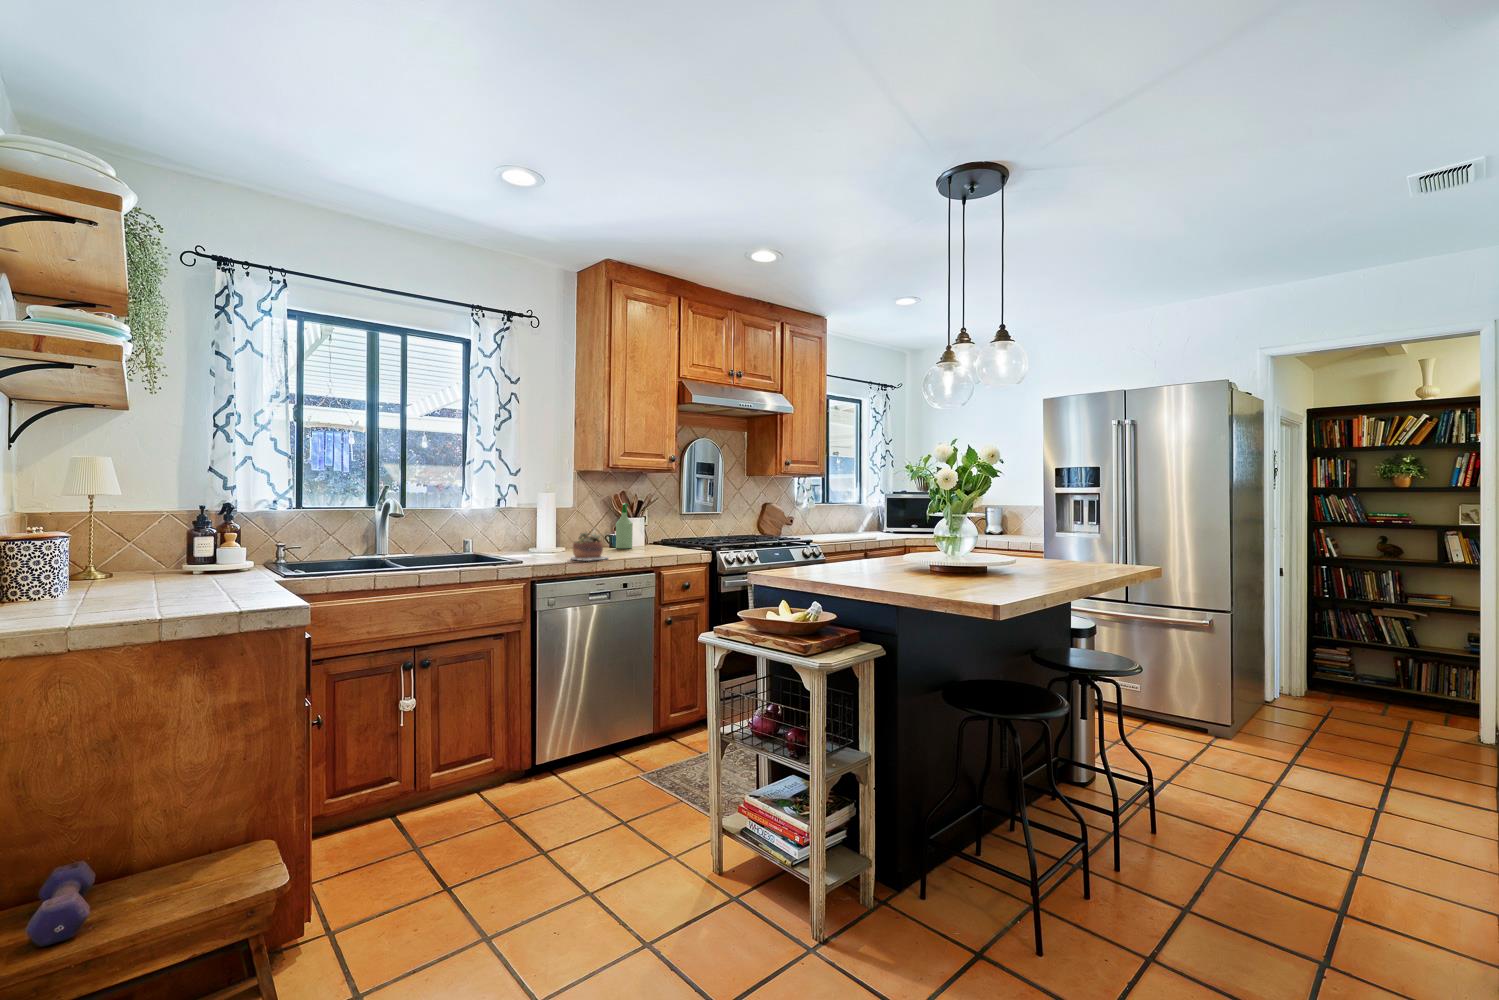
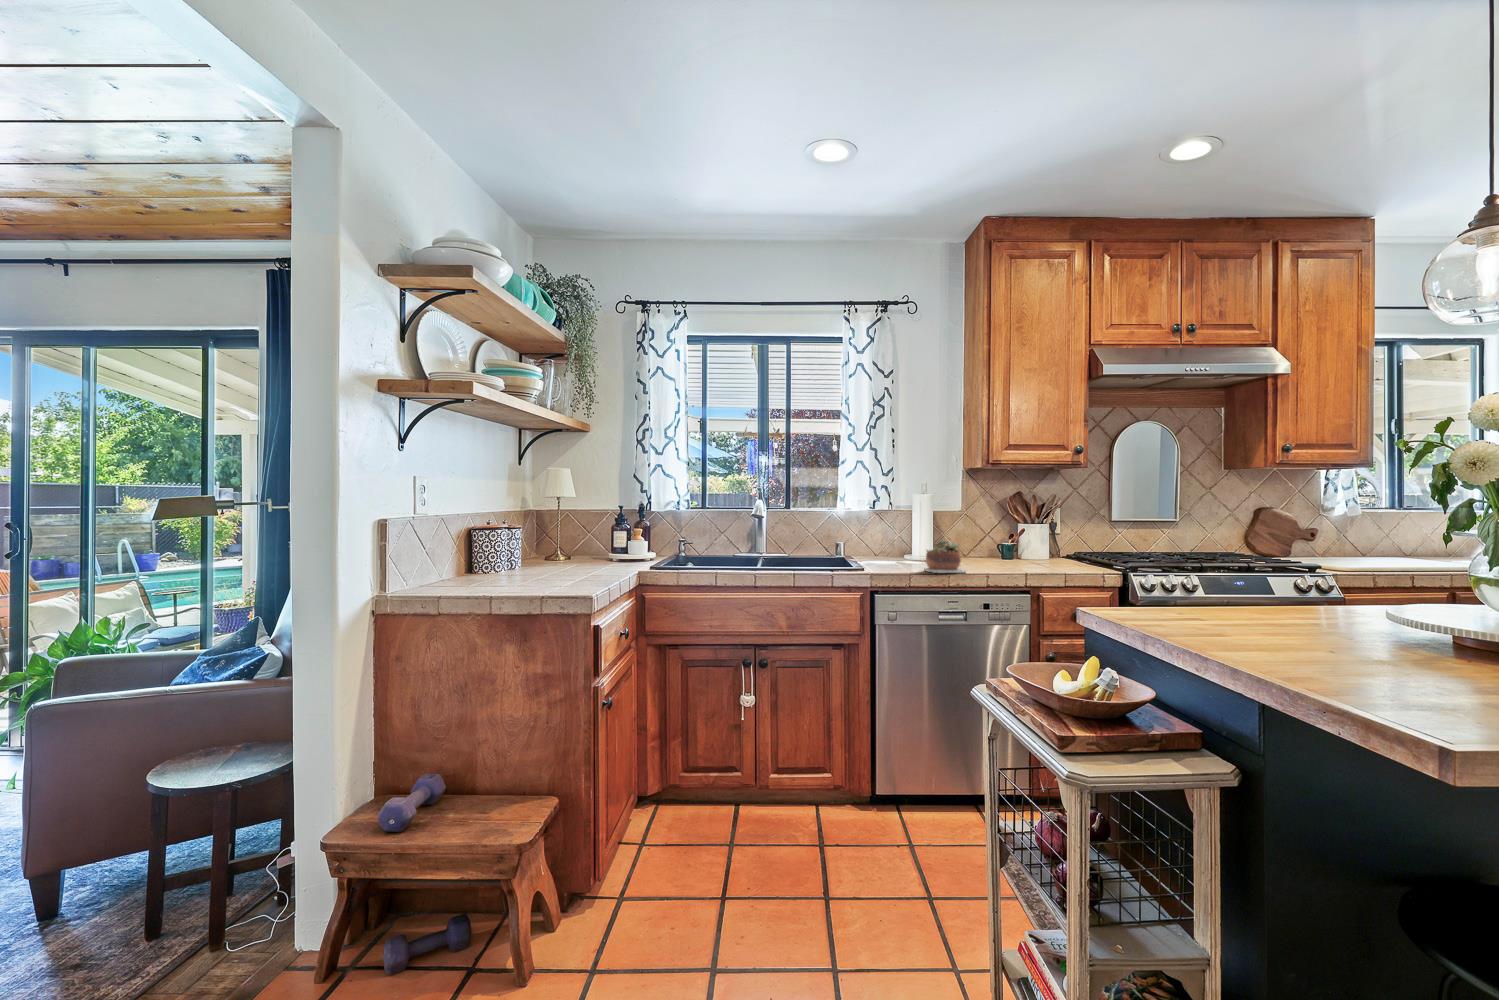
spray bottle: present [616,503,633,549] -> none [1003,507,1025,561]

